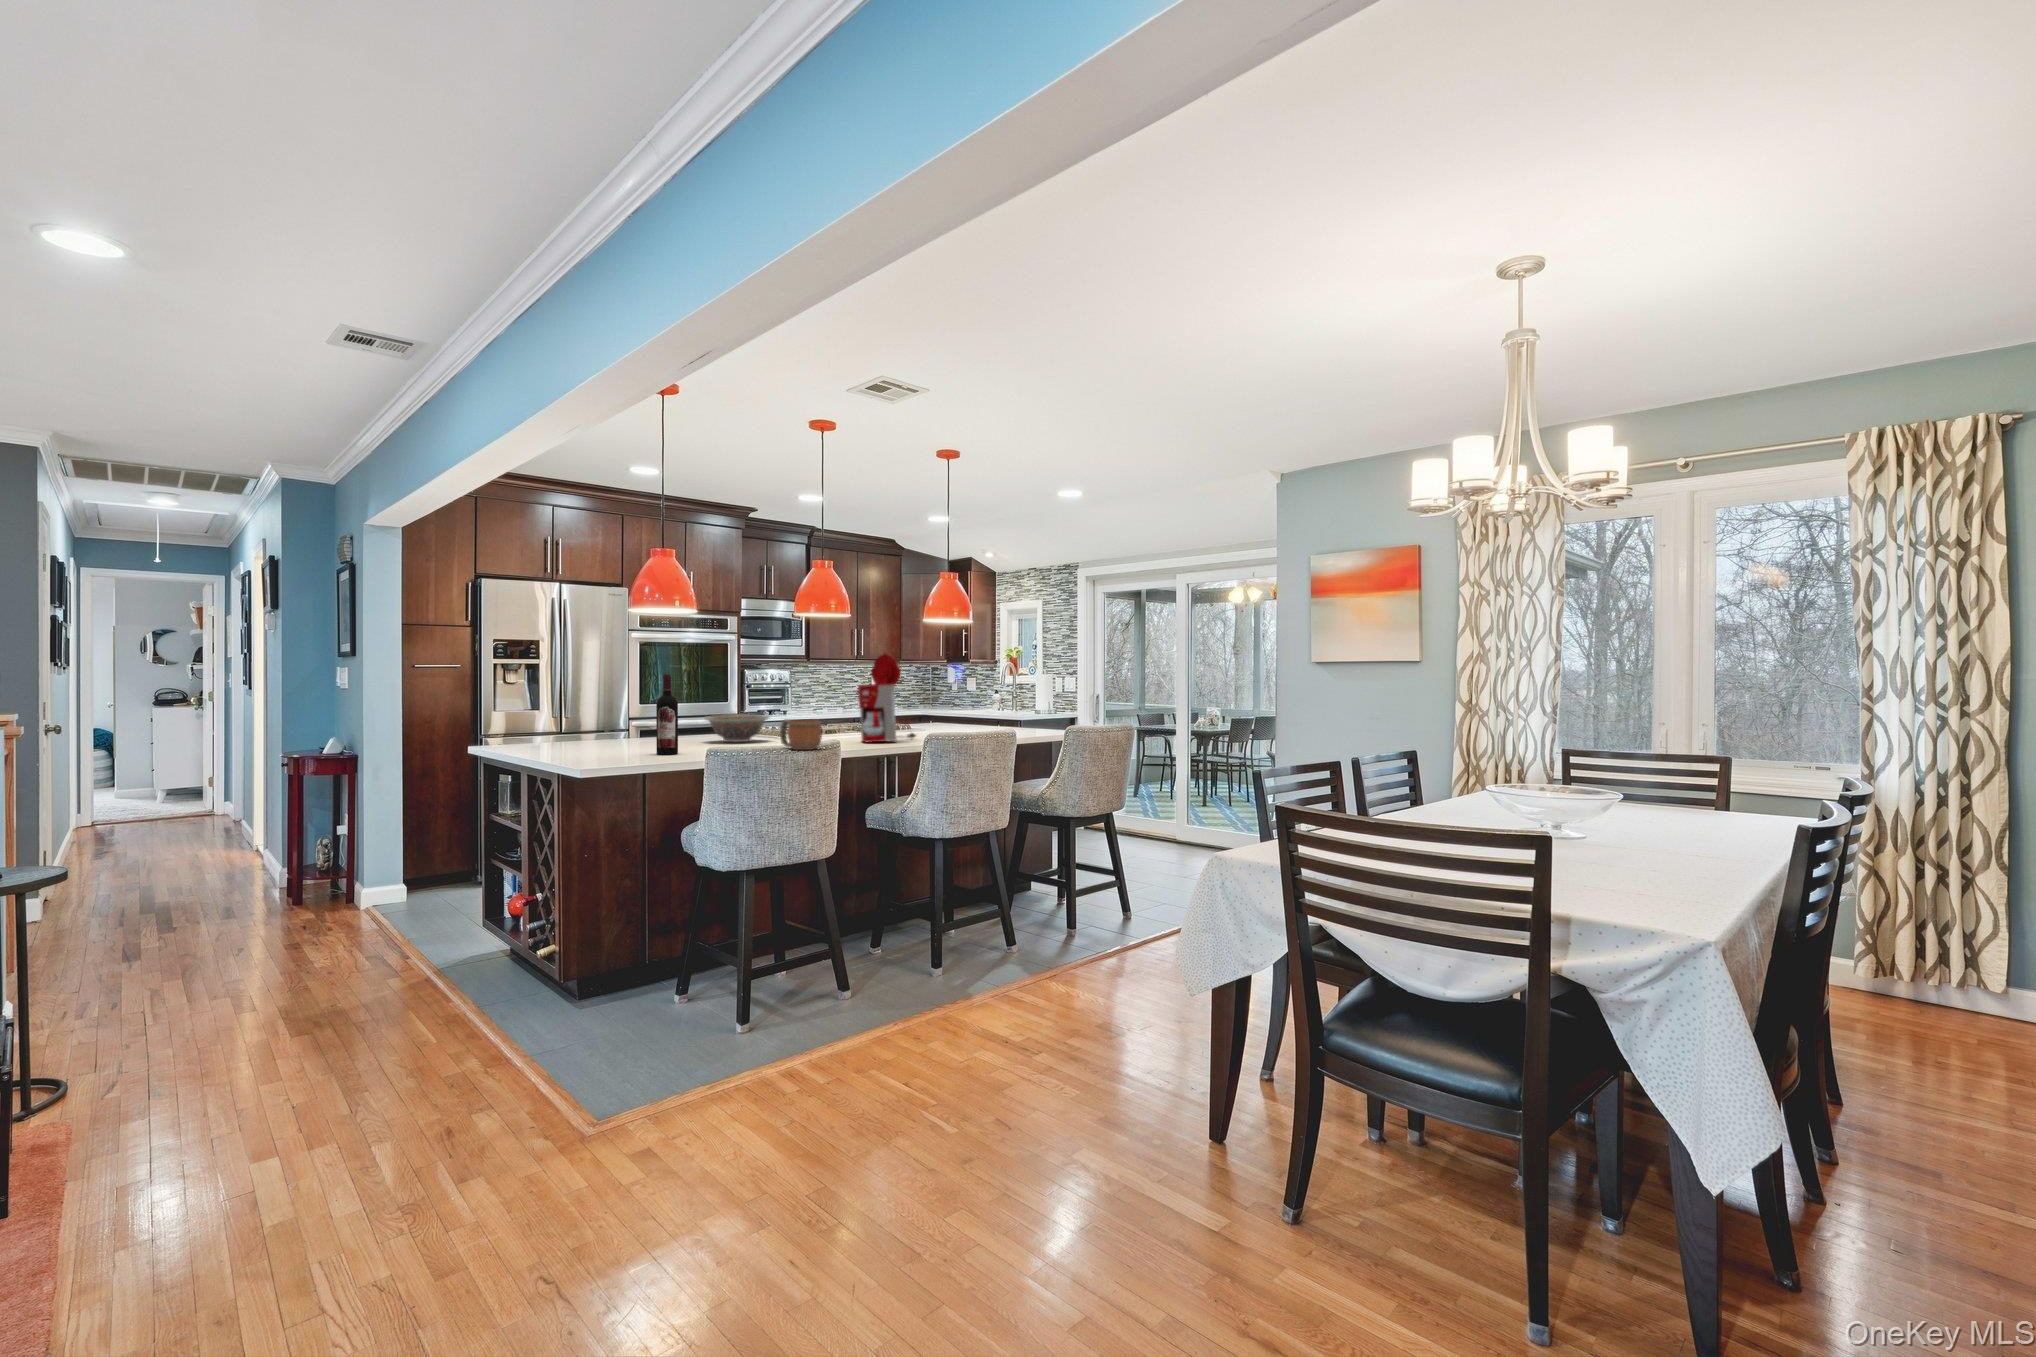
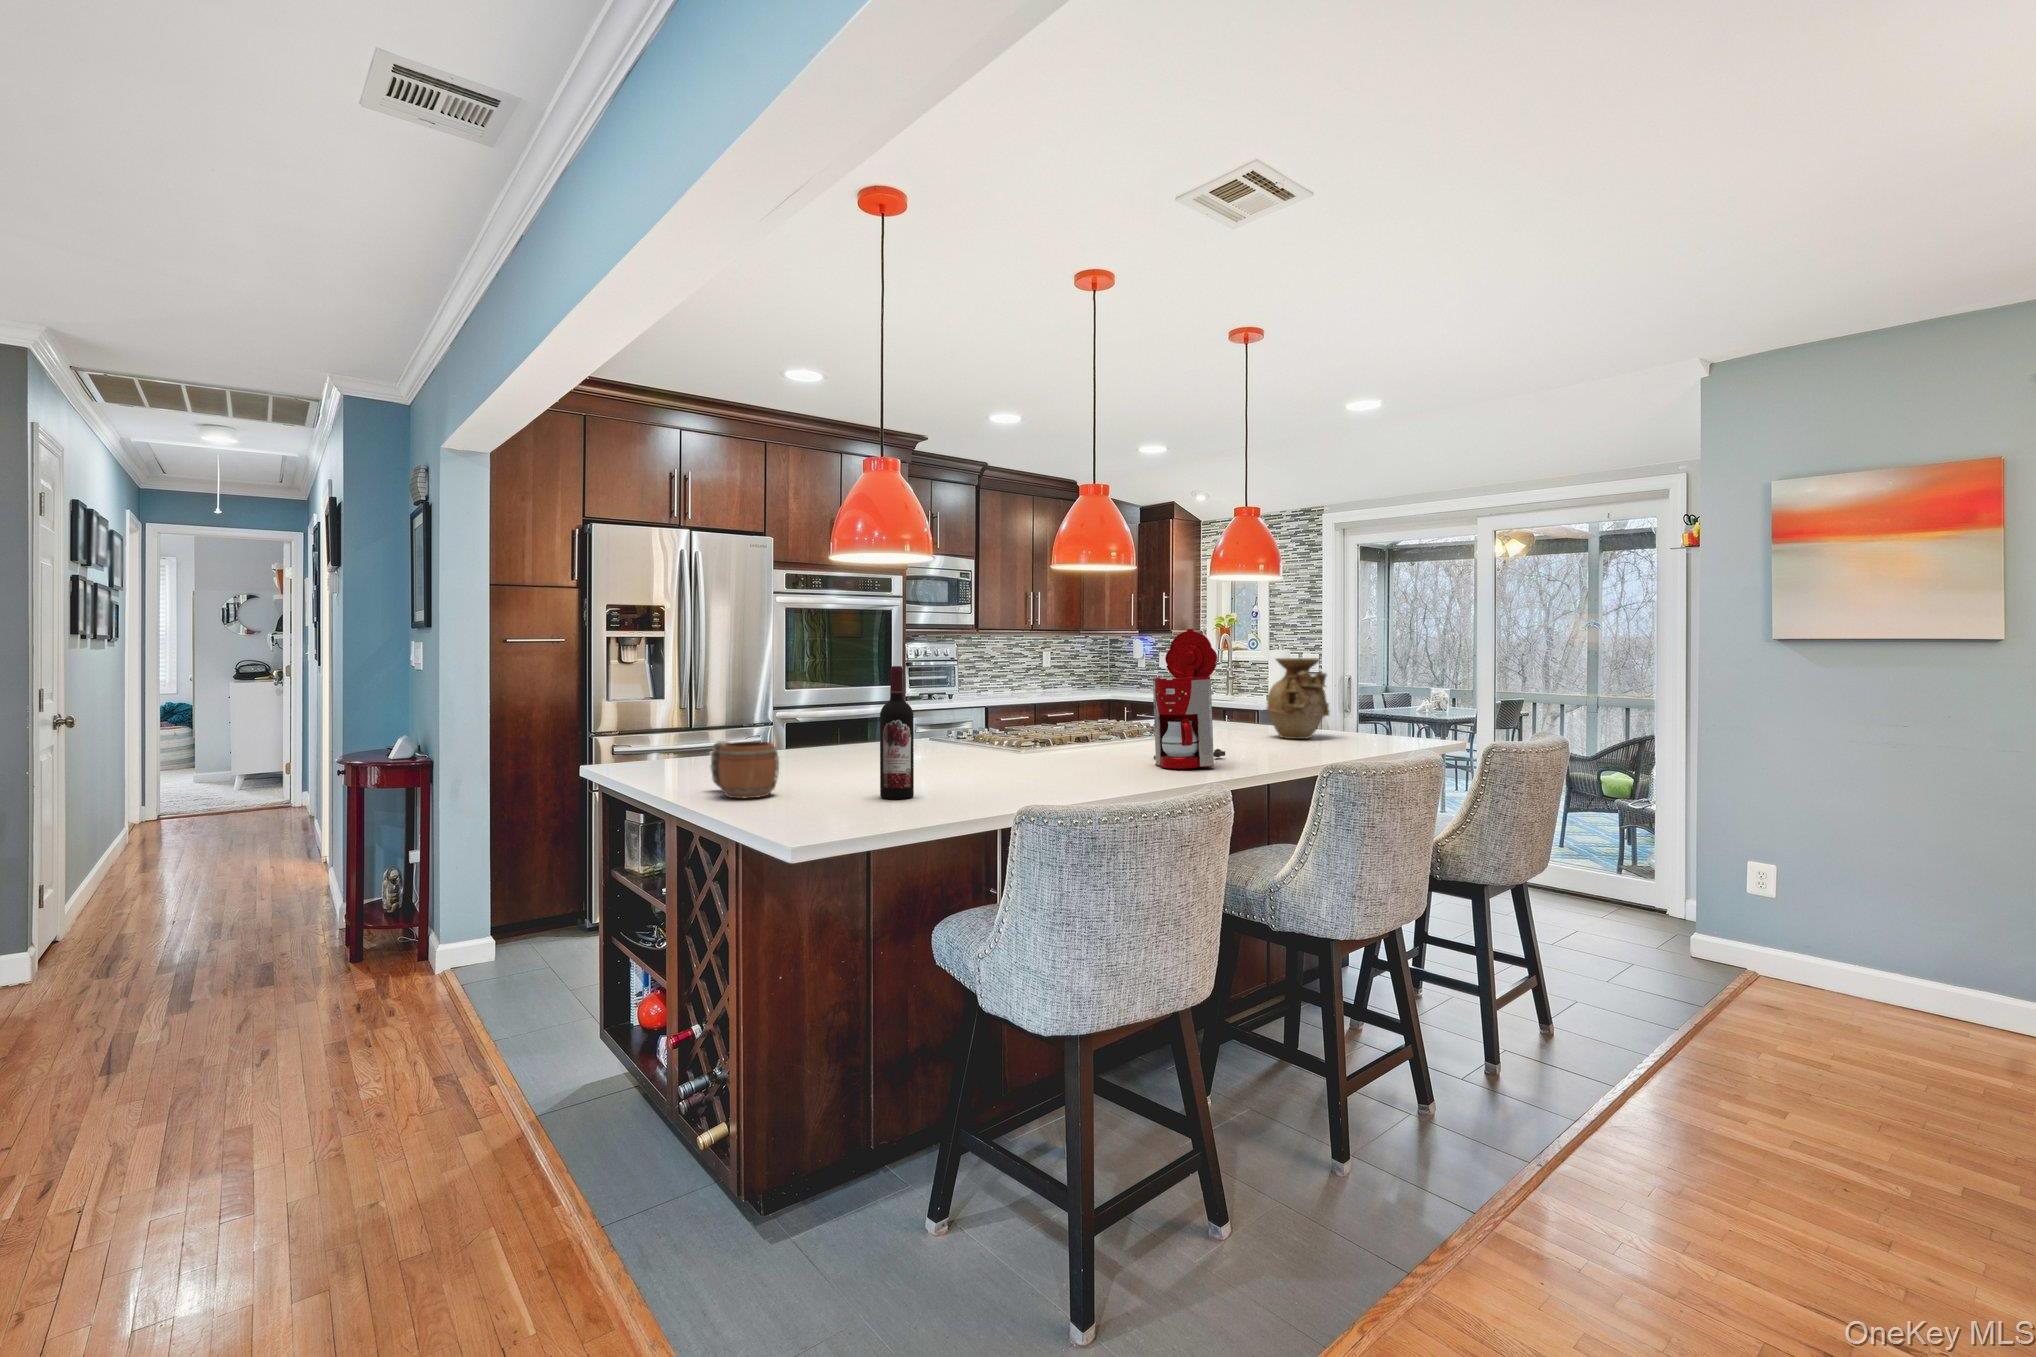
vase: none [973,675,1017,731] -> present [1267,658,1329,739]
decorative bowl: present [705,714,769,742] -> none [920,719,1014,764]
mug: present [780,719,822,750] -> present [710,741,779,798]

